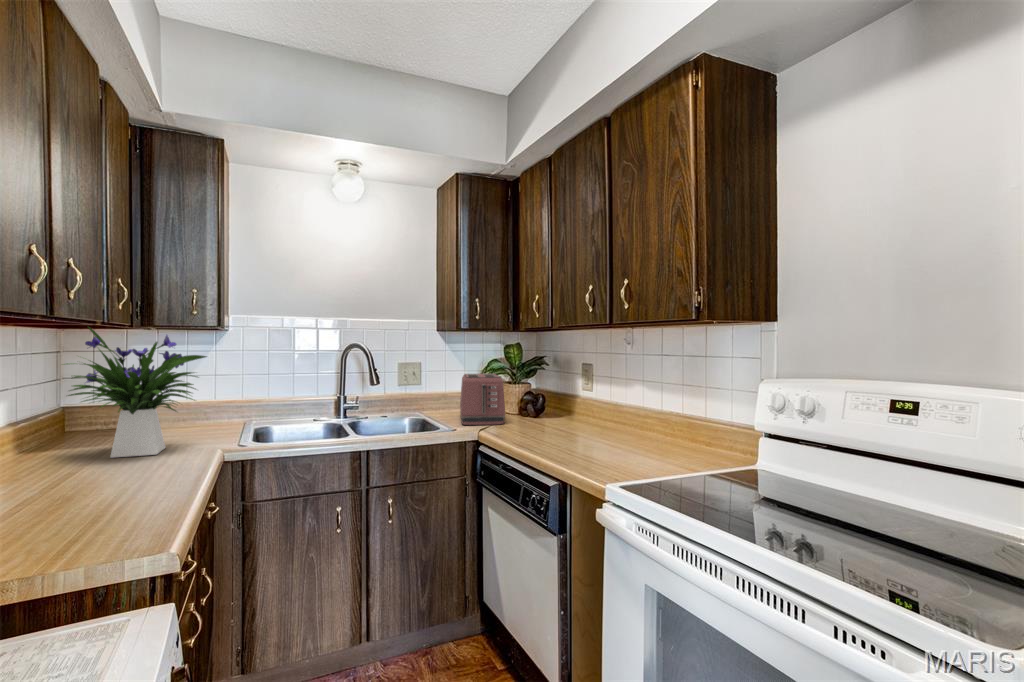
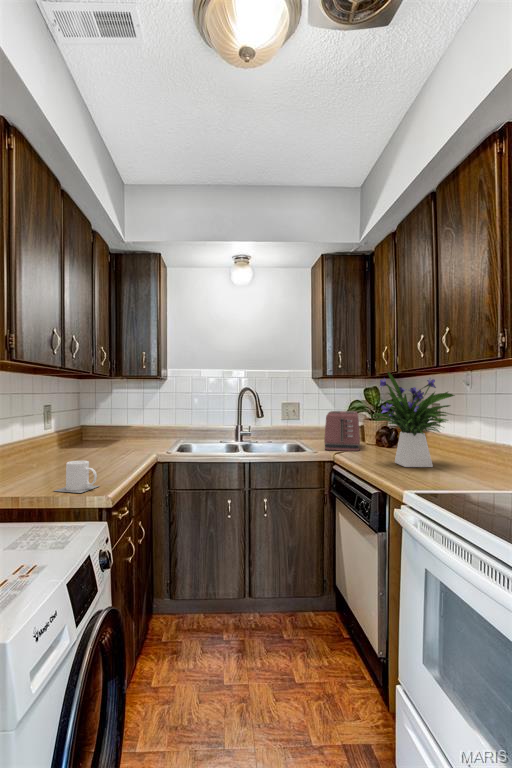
flower arrangement: present [67,327,207,458] -> present [372,372,455,467]
mug: none [64,479,154,538] -> present [55,461,98,493]

